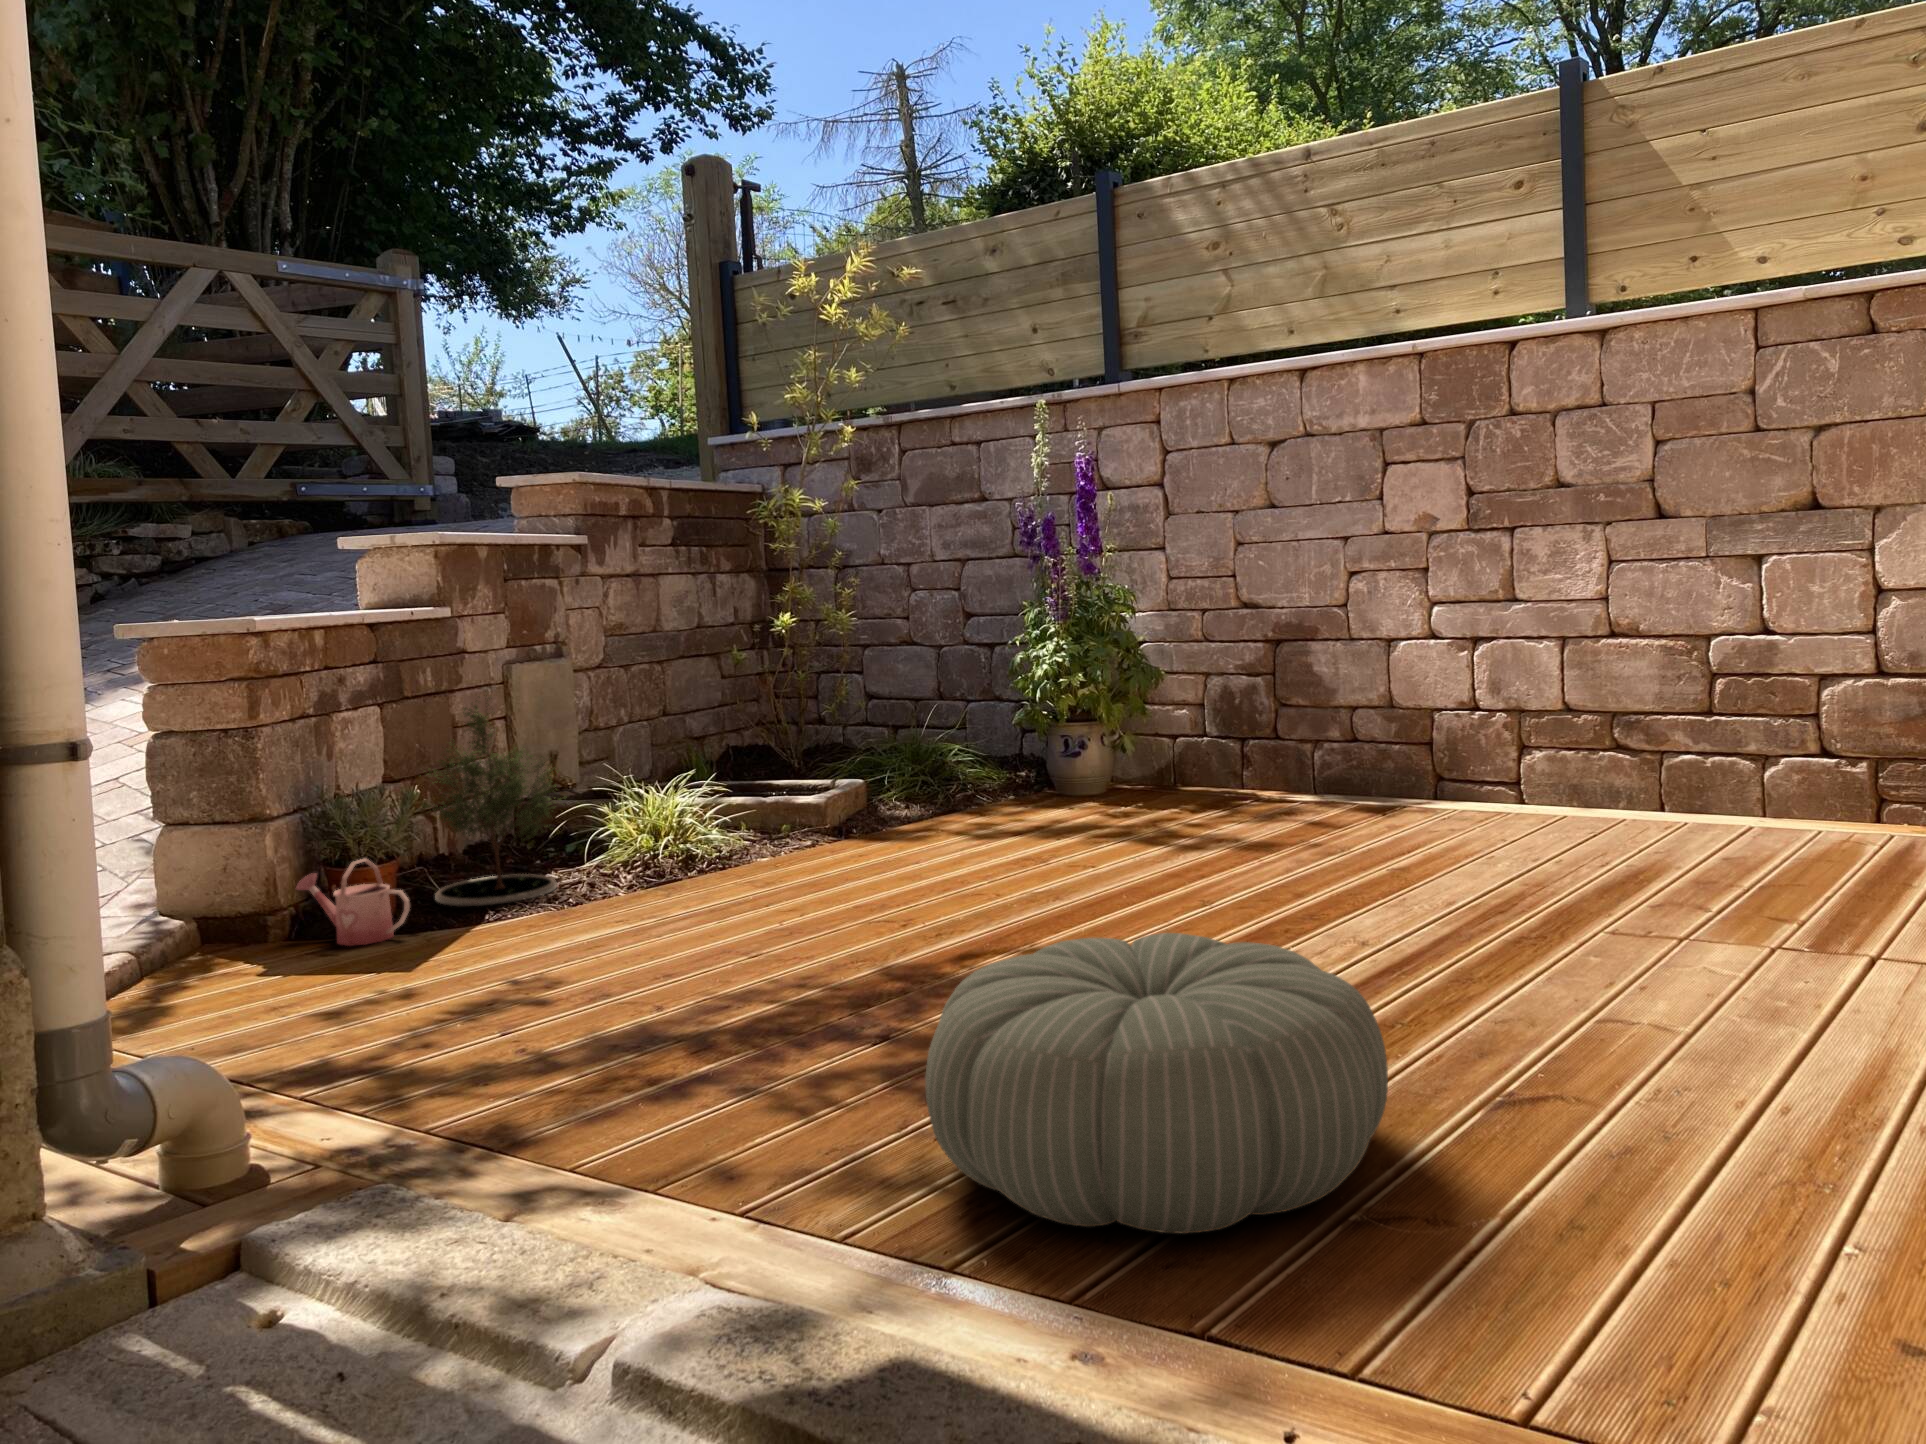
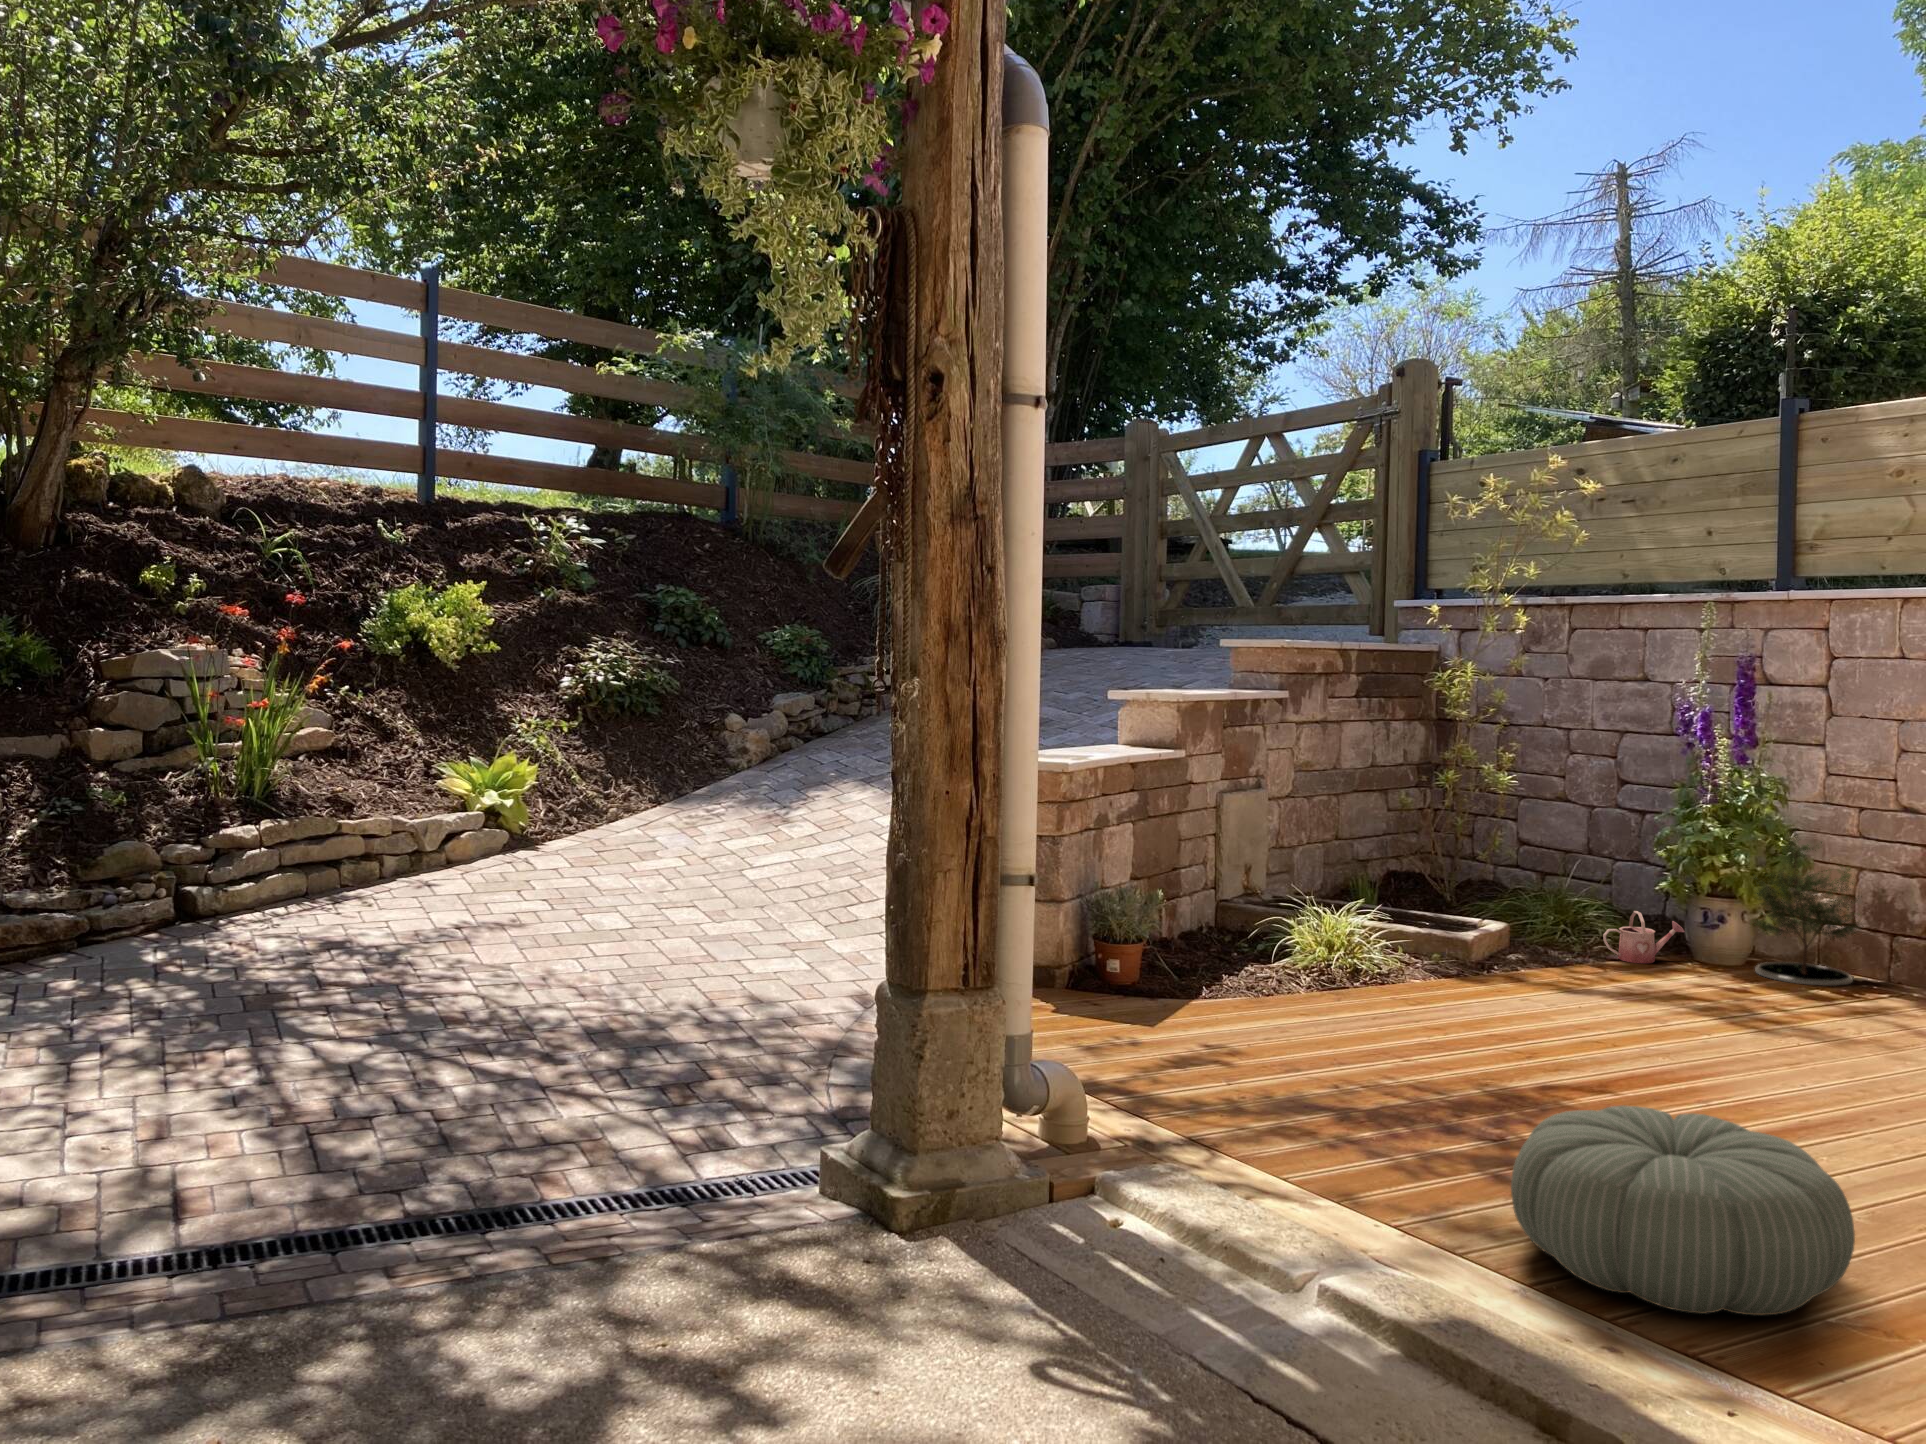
potted tree: present [428,695,559,906] -> present [1754,824,1860,986]
watering can: present [296,859,410,946] -> present [1603,911,1685,963]

